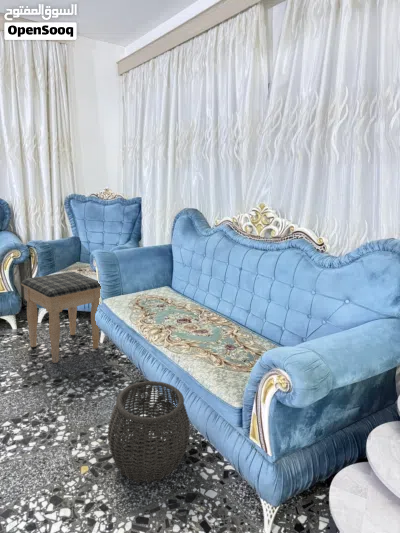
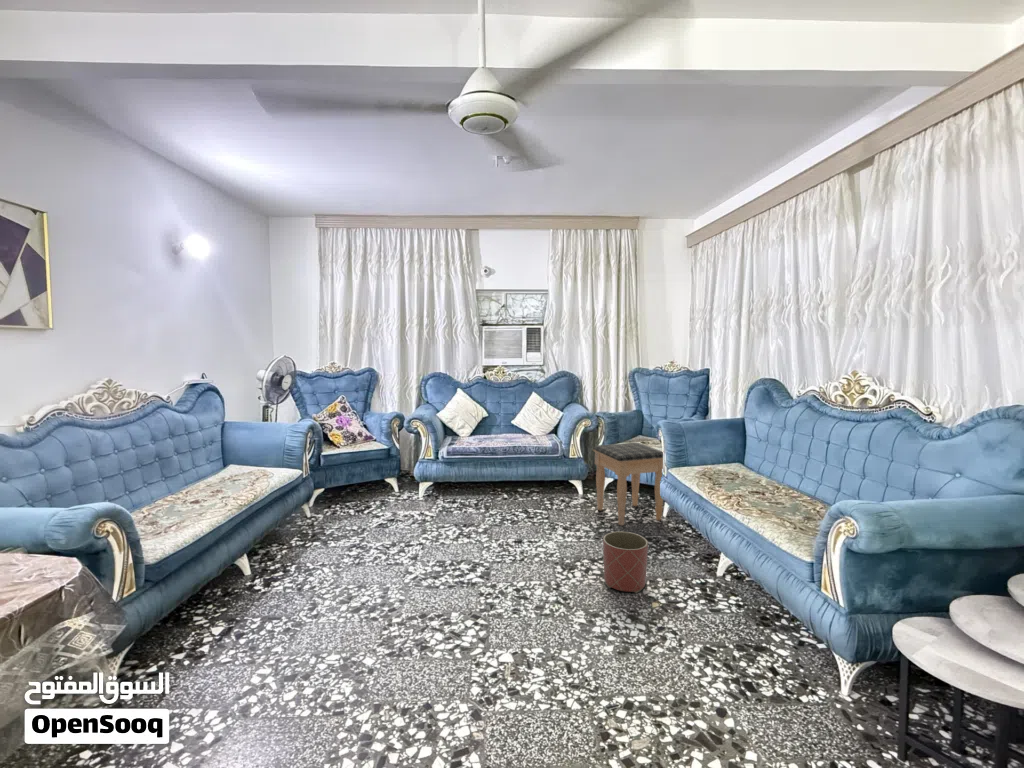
woven basket: present [107,381,190,482] -> none [676,538,760,630]
planter: none [20,387,77,463] -> present [603,531,648,593]

